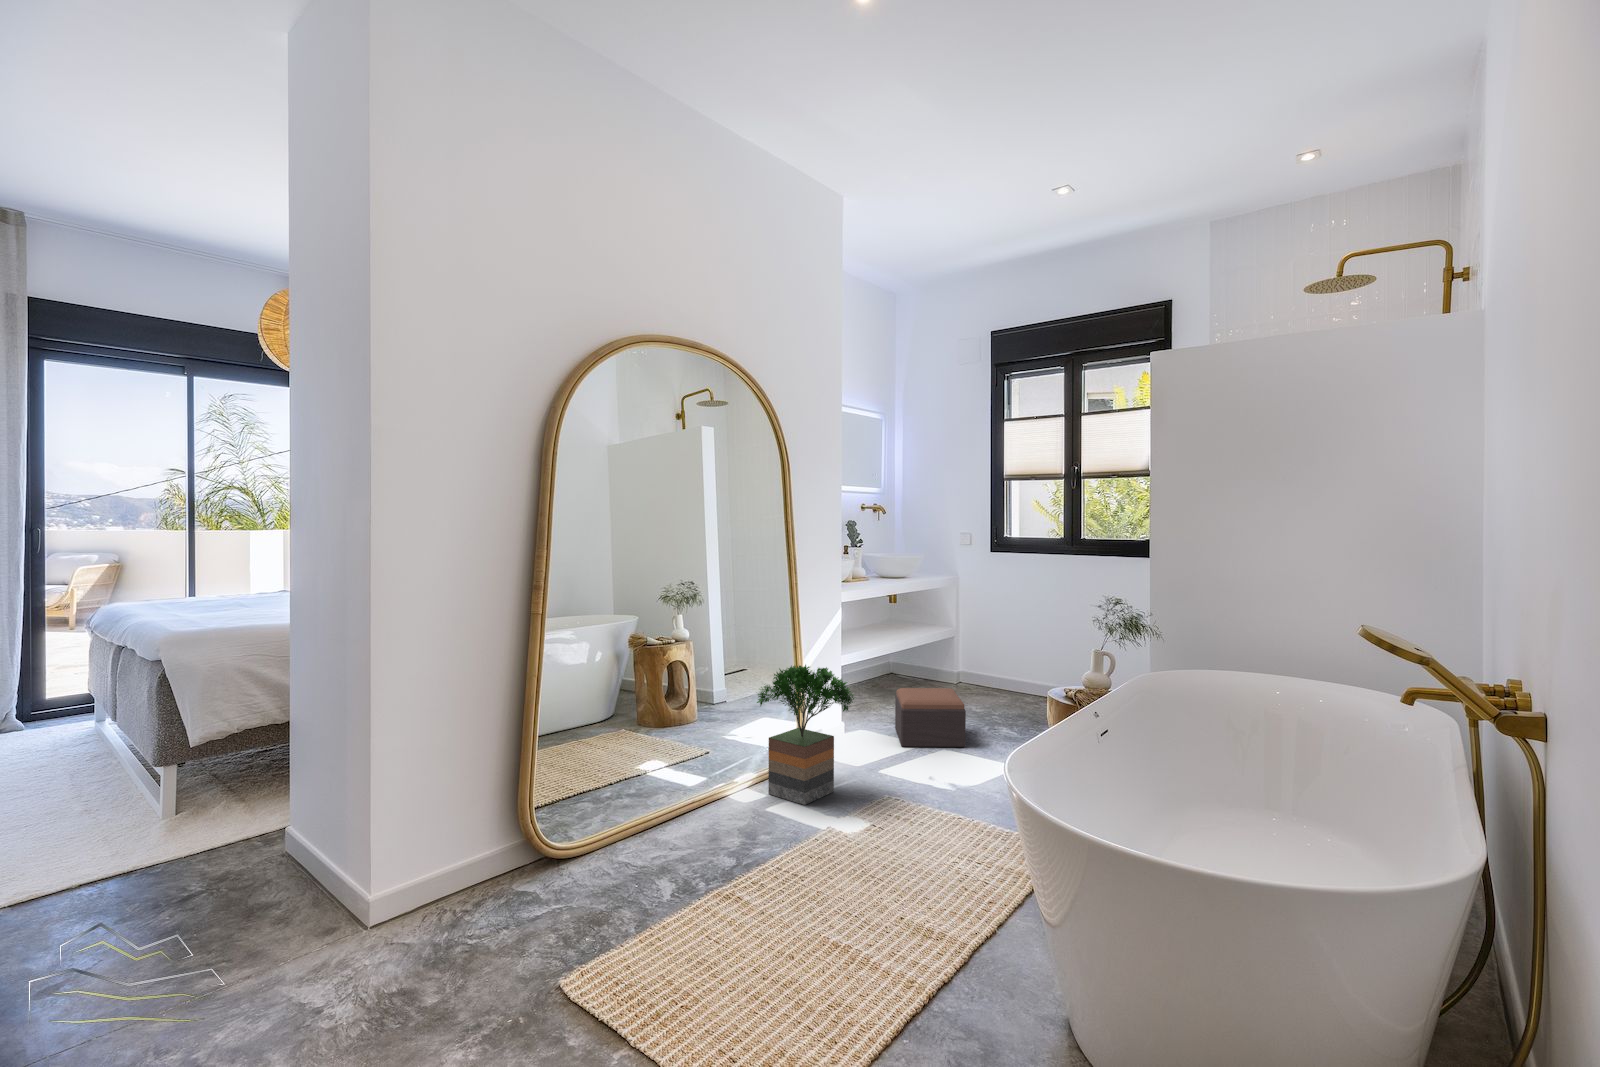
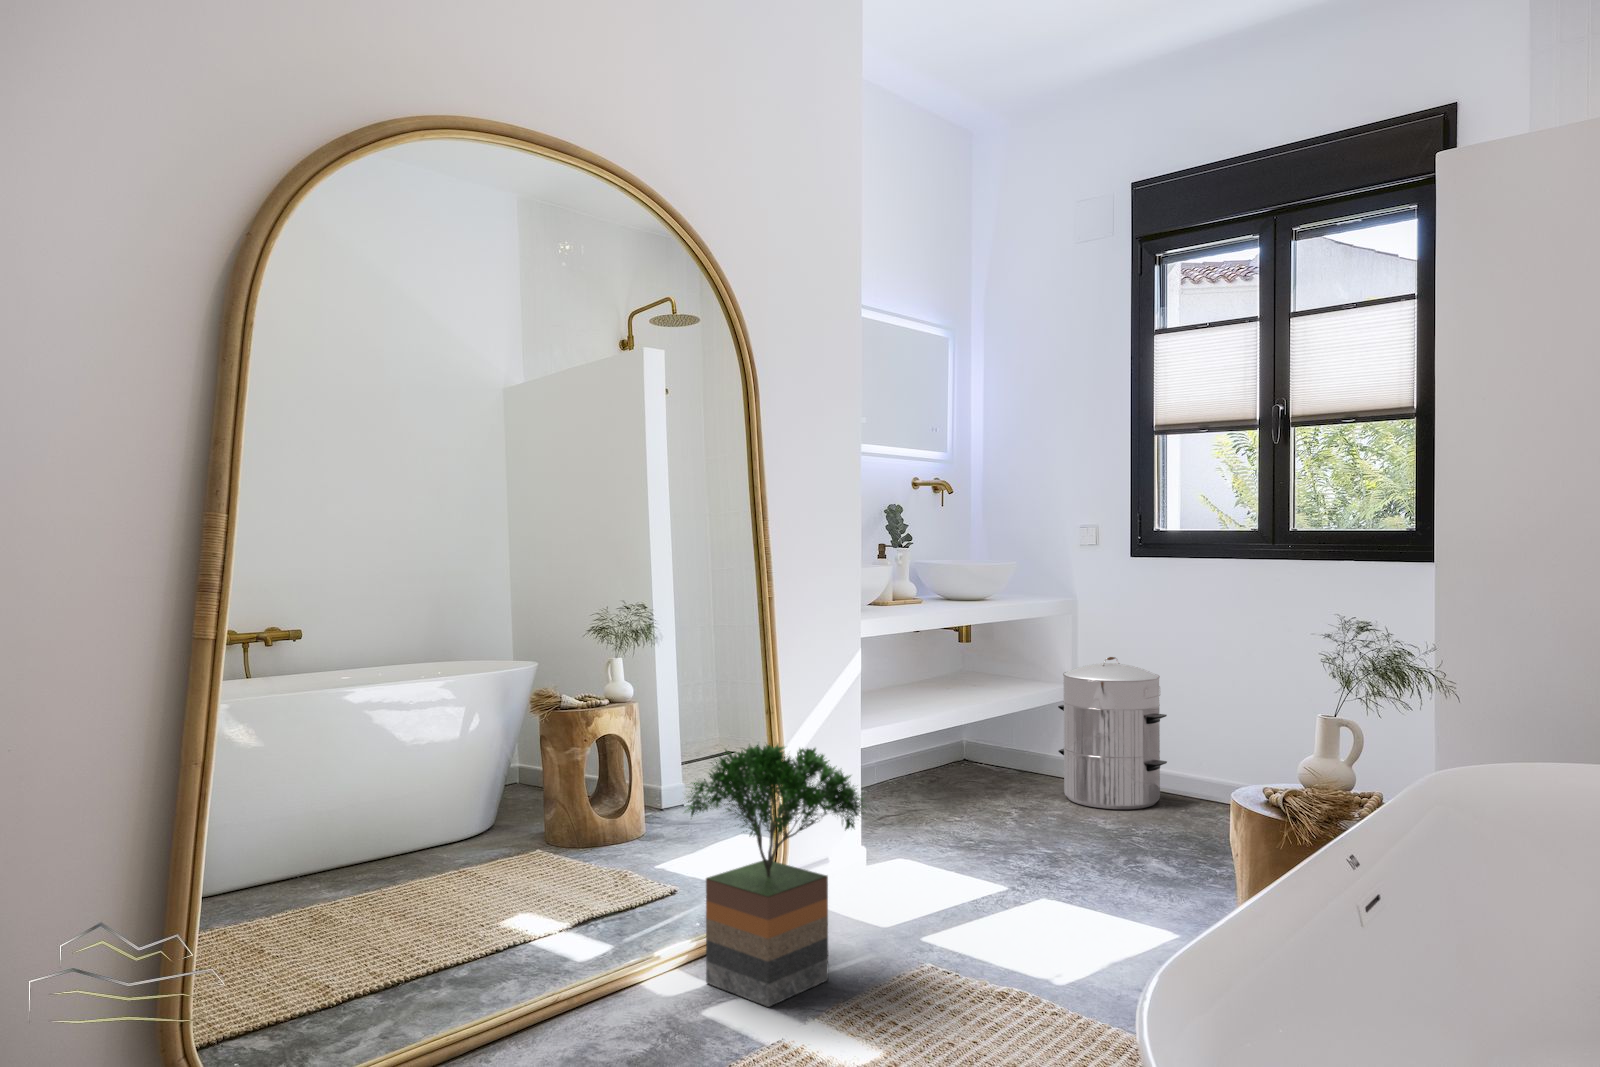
waste bin: none [947,612,1010,700] -> present [1058,657,1167,809]
footstool: present [895,688,966,747] -> none [959,787,1083,895]

